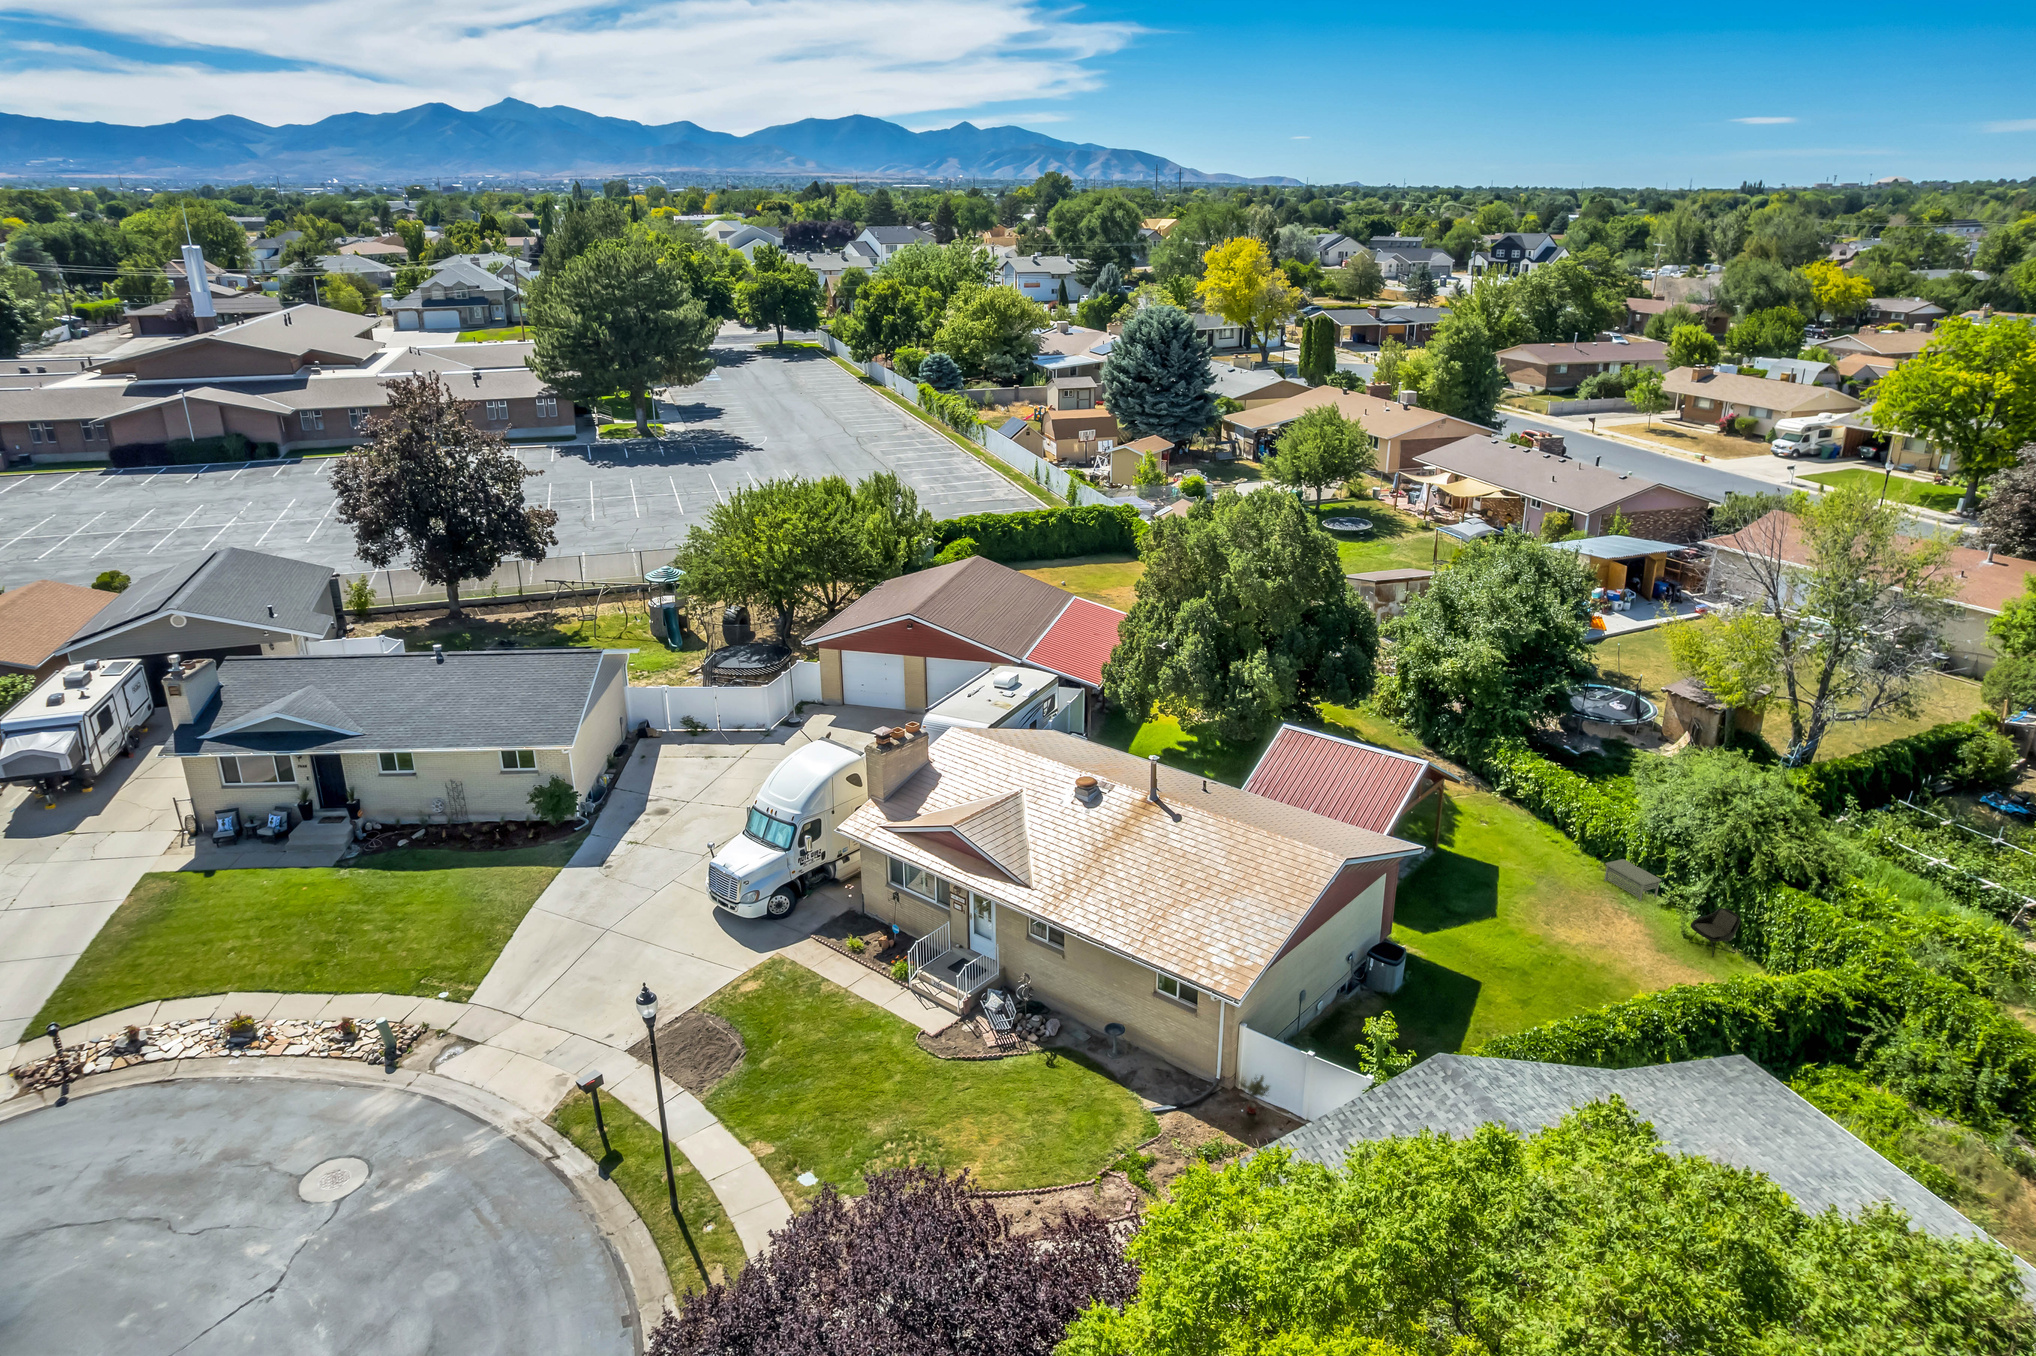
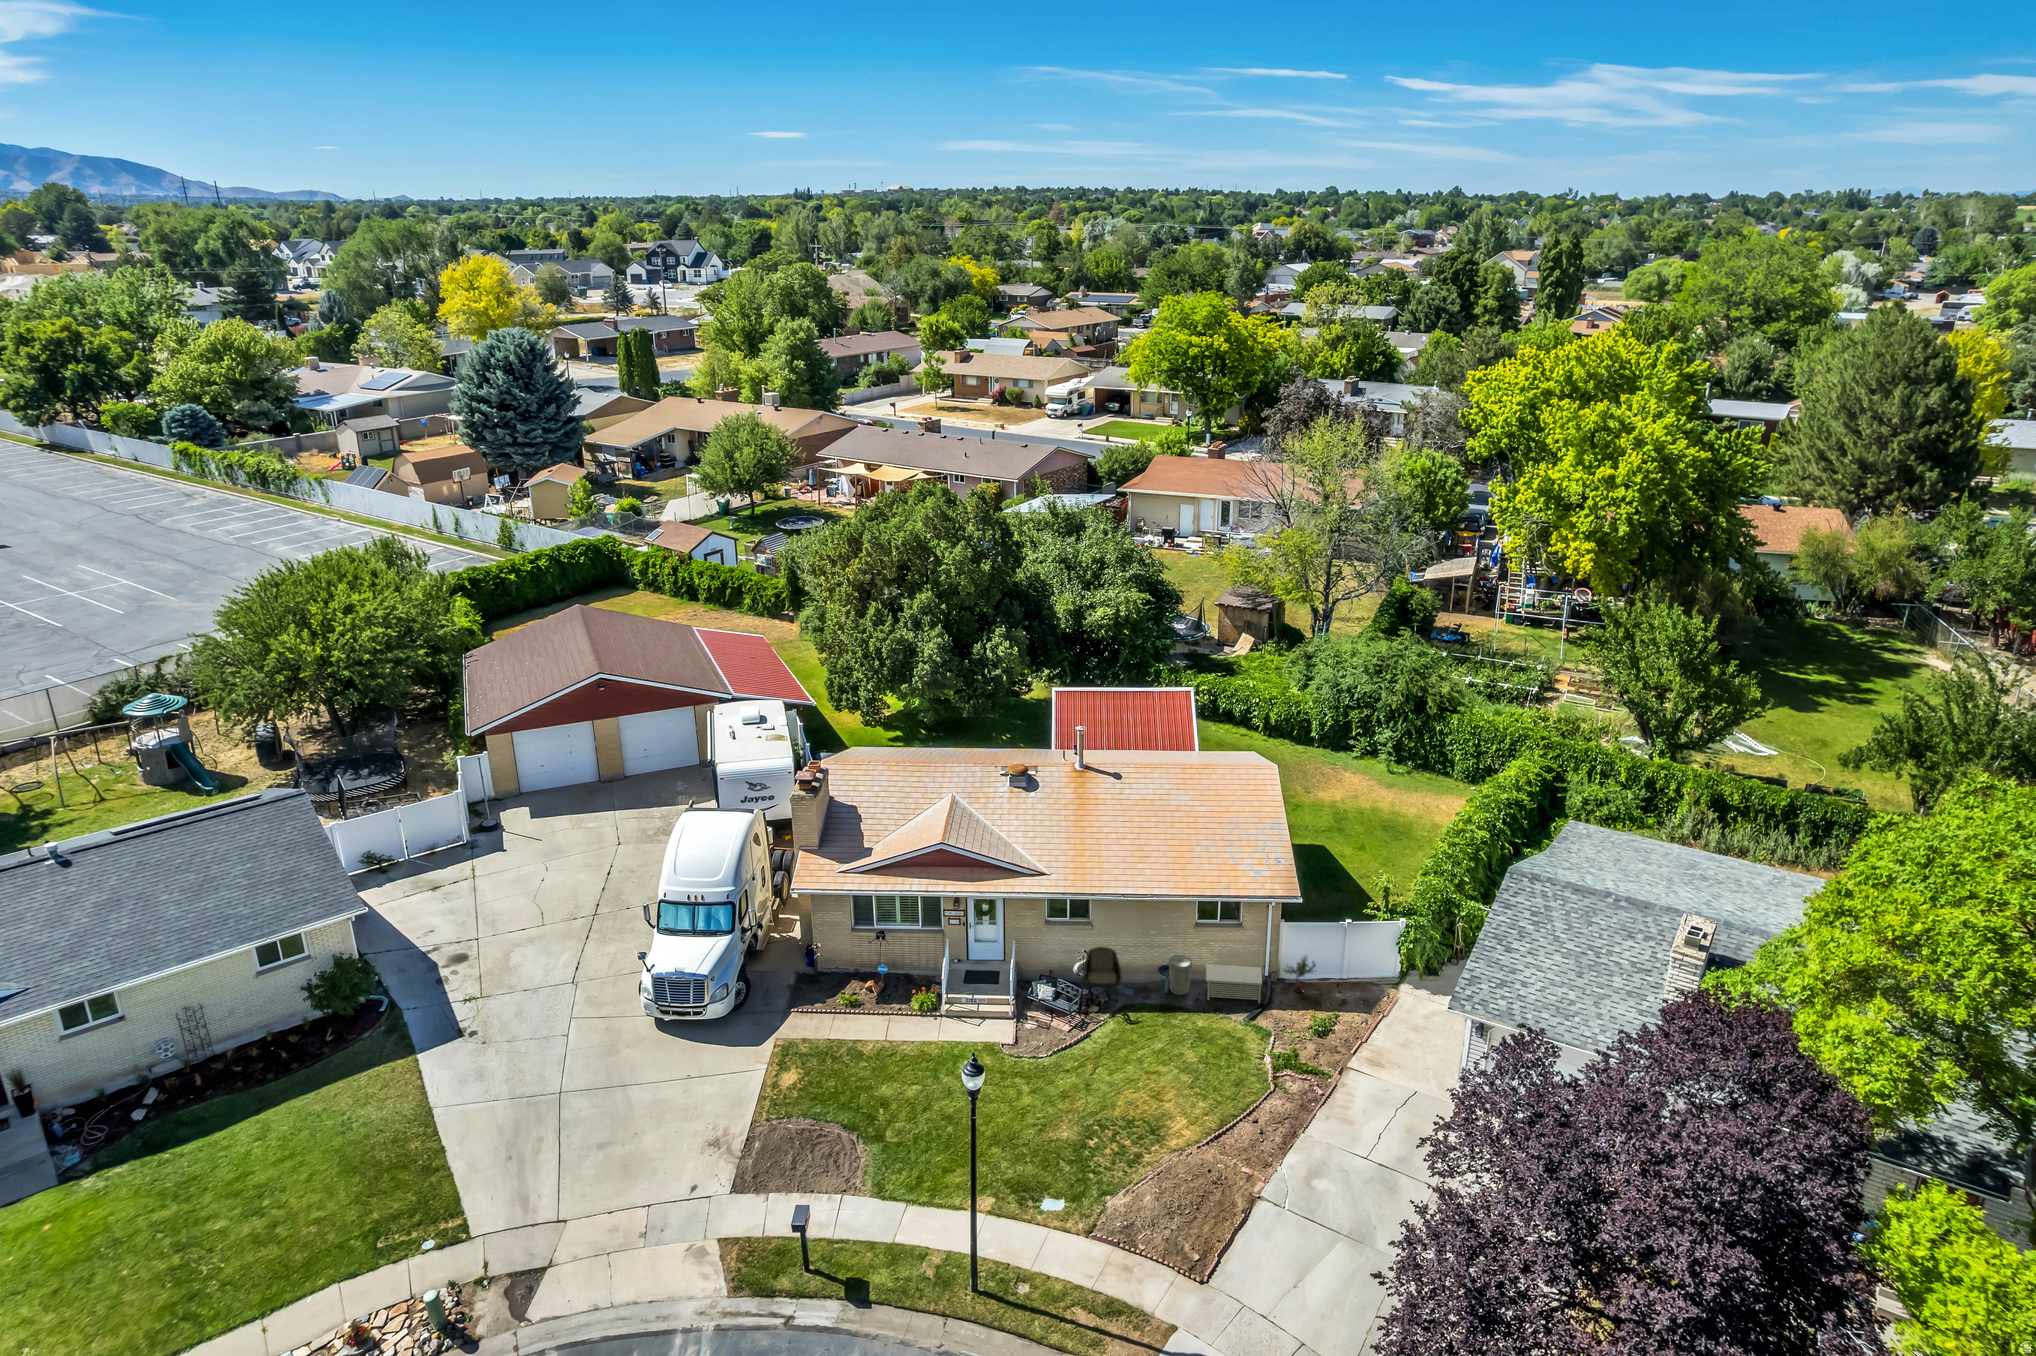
storage bench: present [1604,859,1661,901] -> present [1206,964,1262,1003]
lounge chair: present [1689,908,1741,957] -> present [1083,947,1122,1000]
trash can: none [1123,1019,1149,1064] -> present [1169,955,1192,995]

